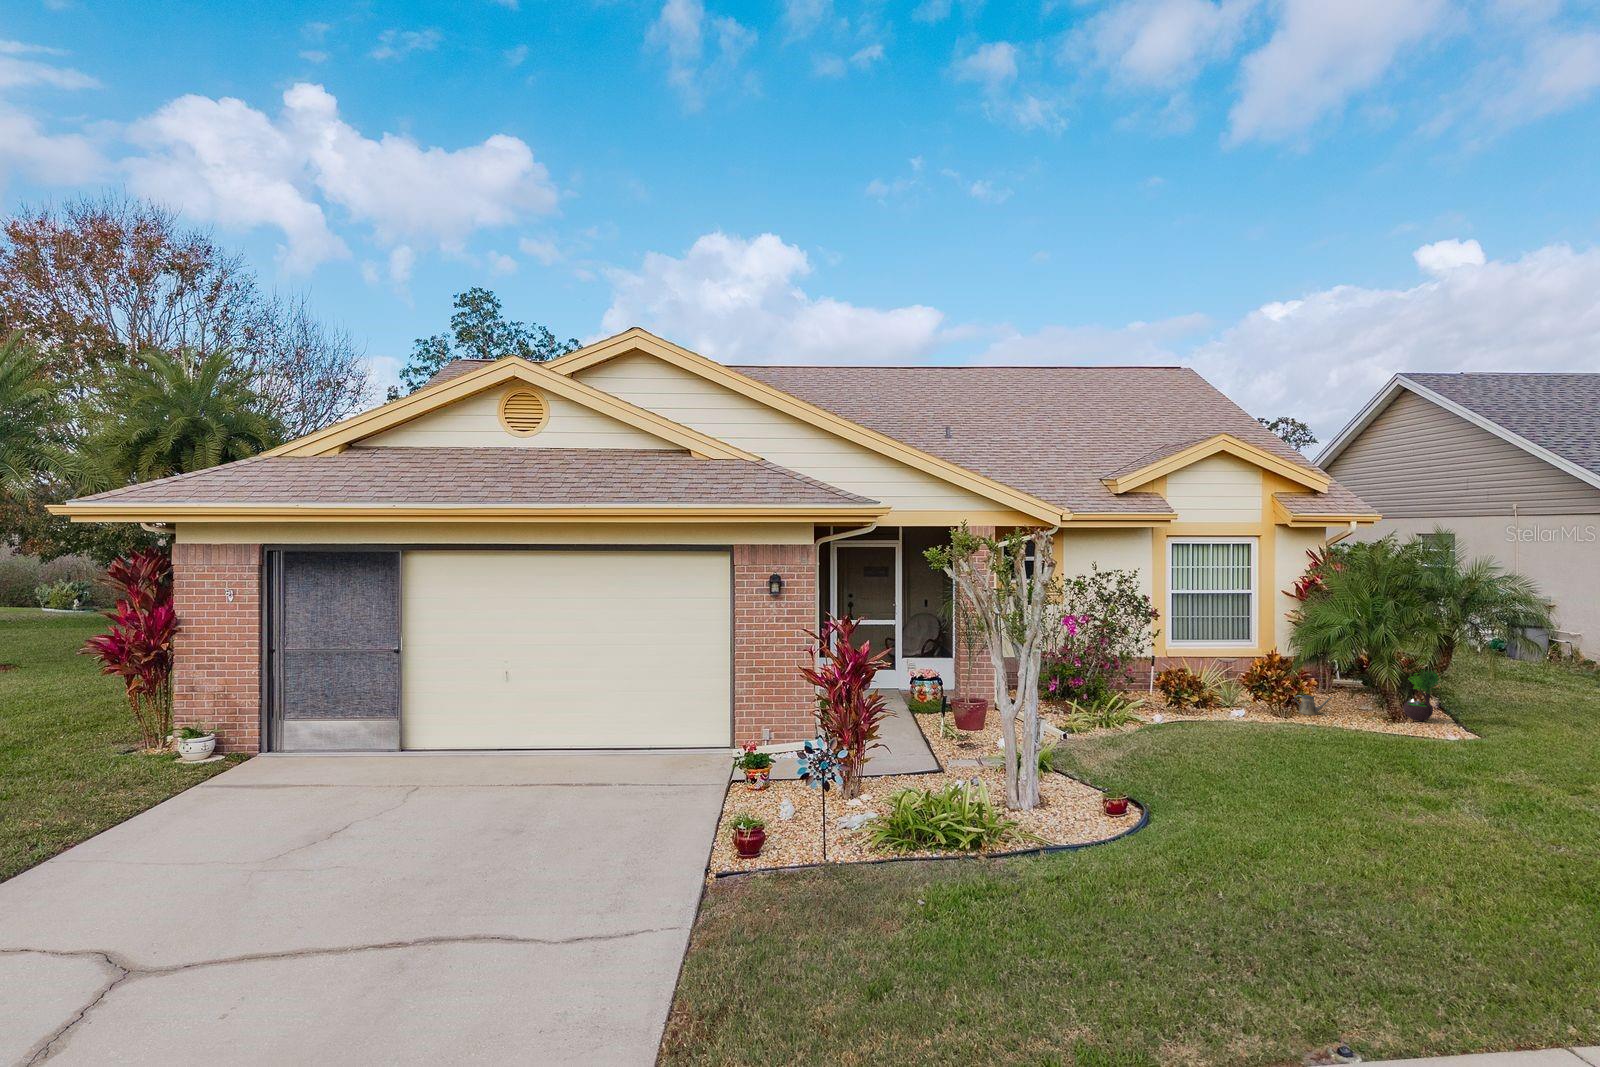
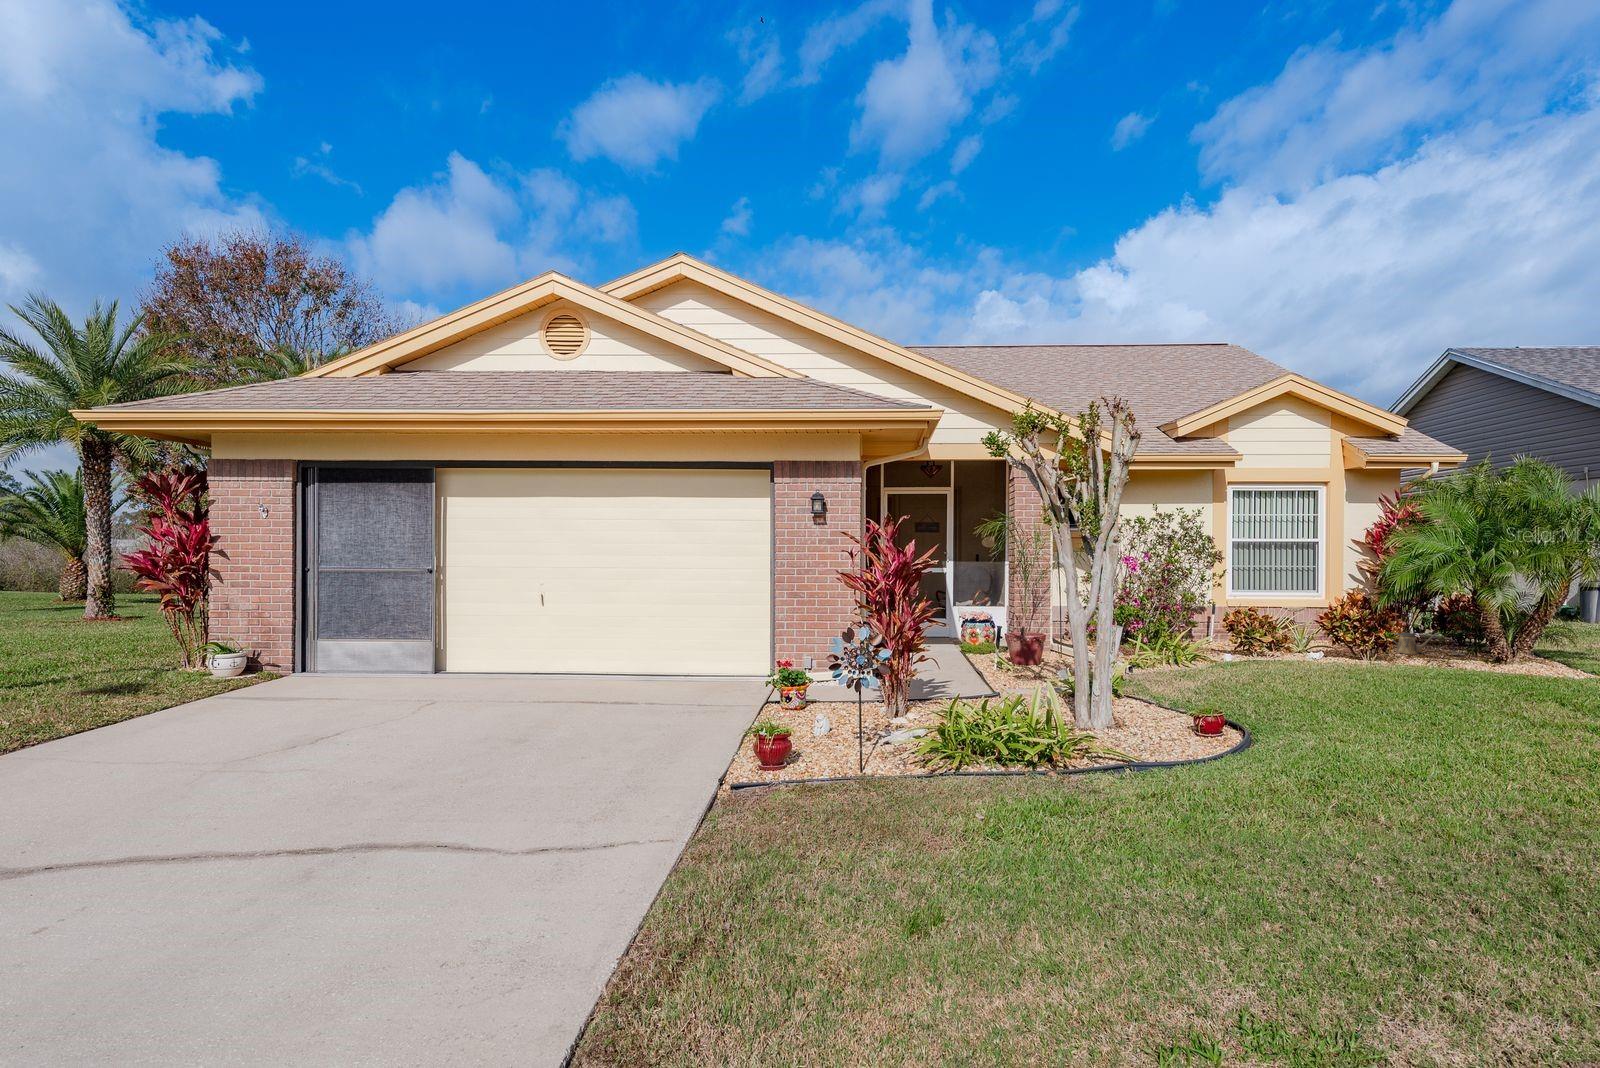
potted tree: present [1404,670,1439,721] -> none [1523,597,1573,660]

